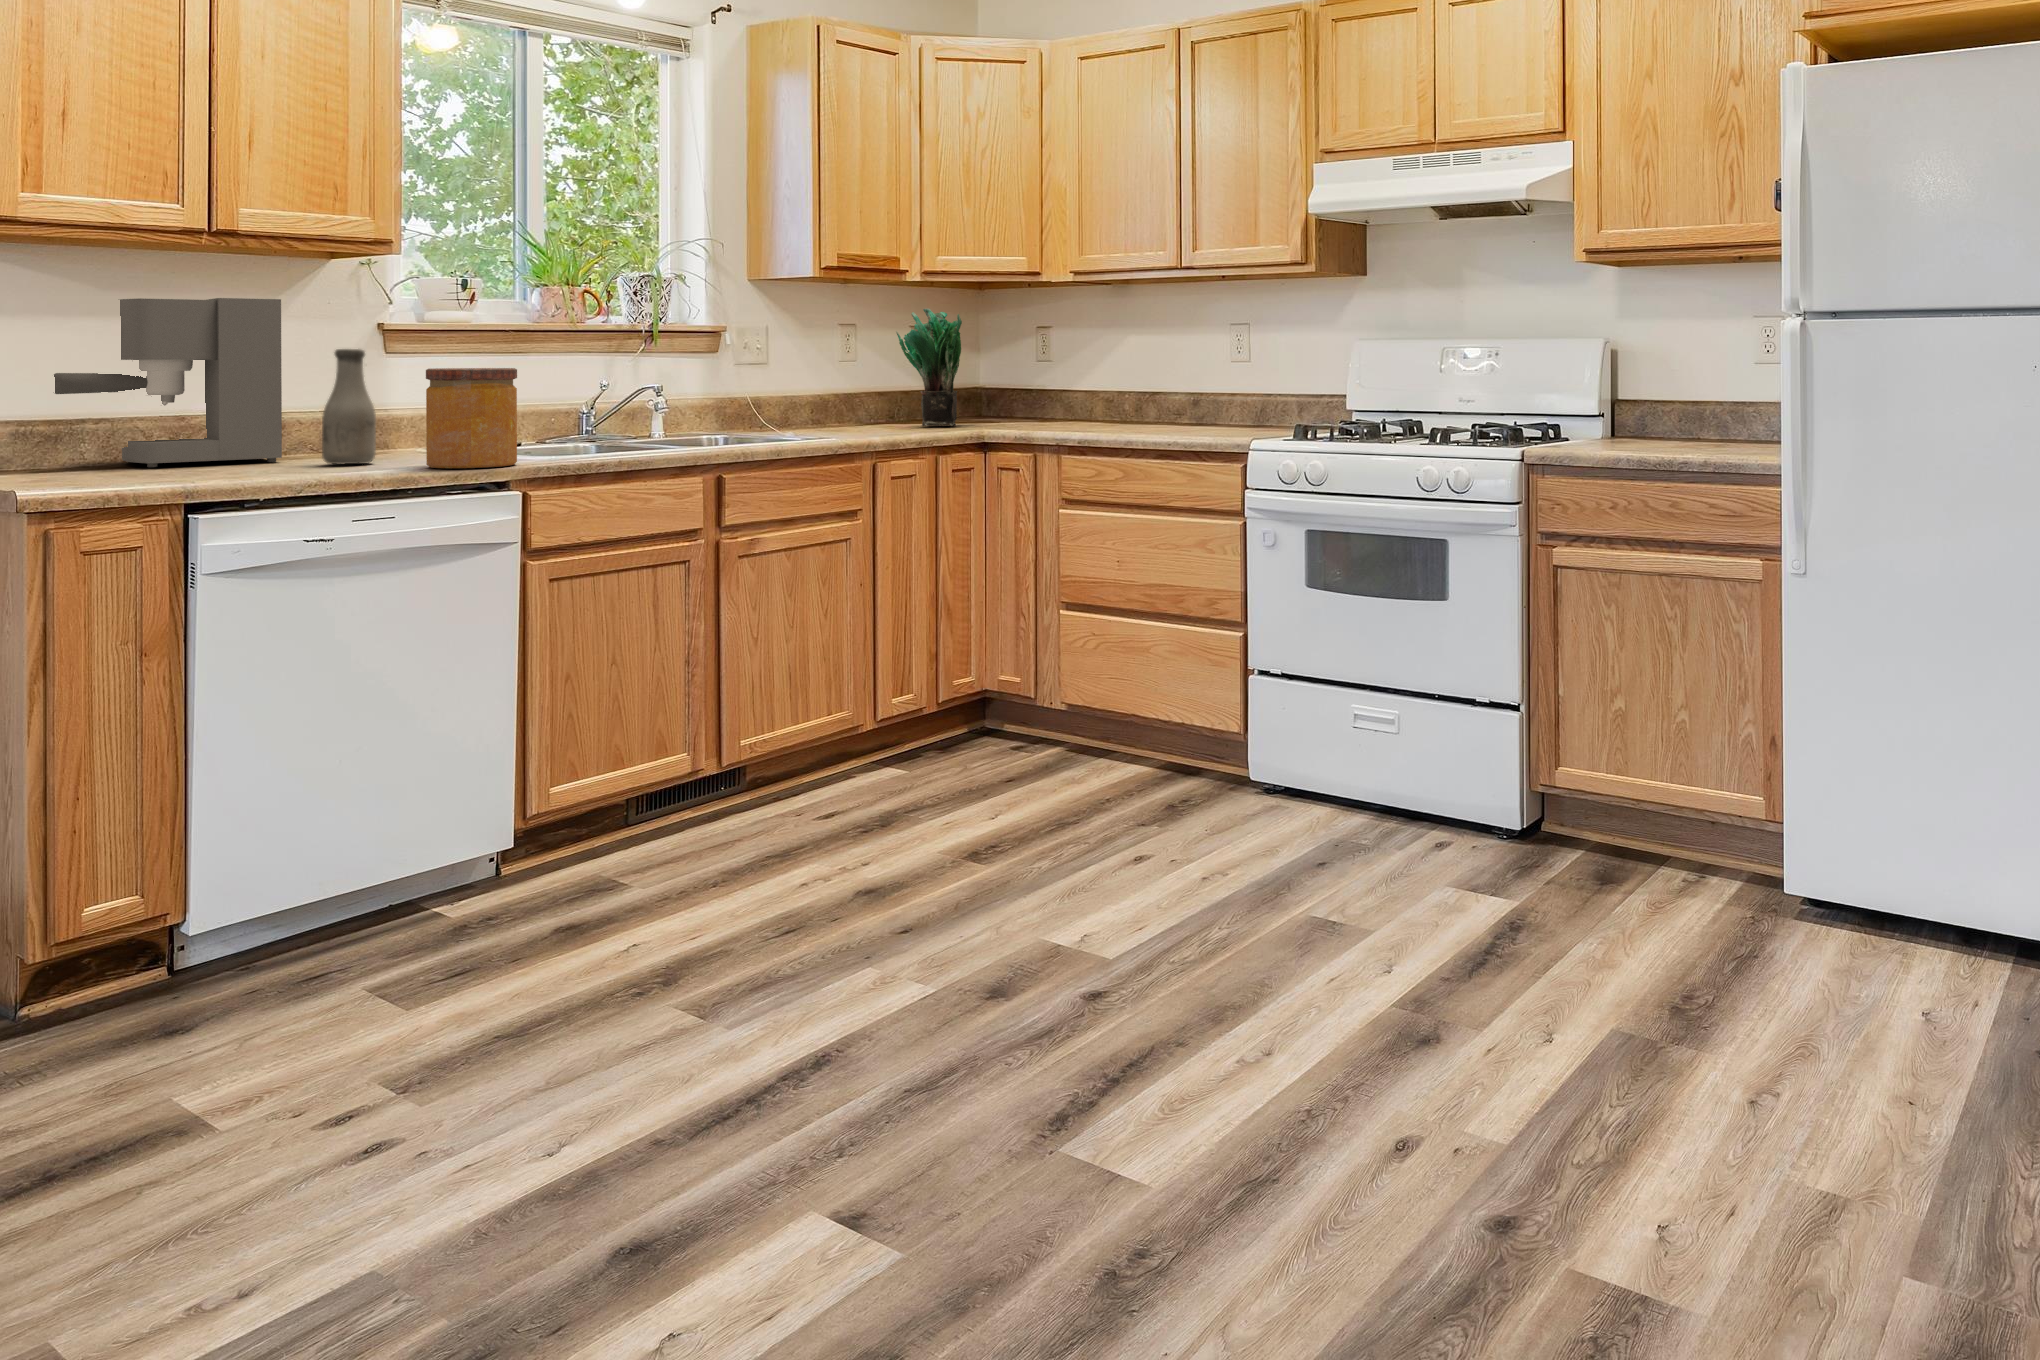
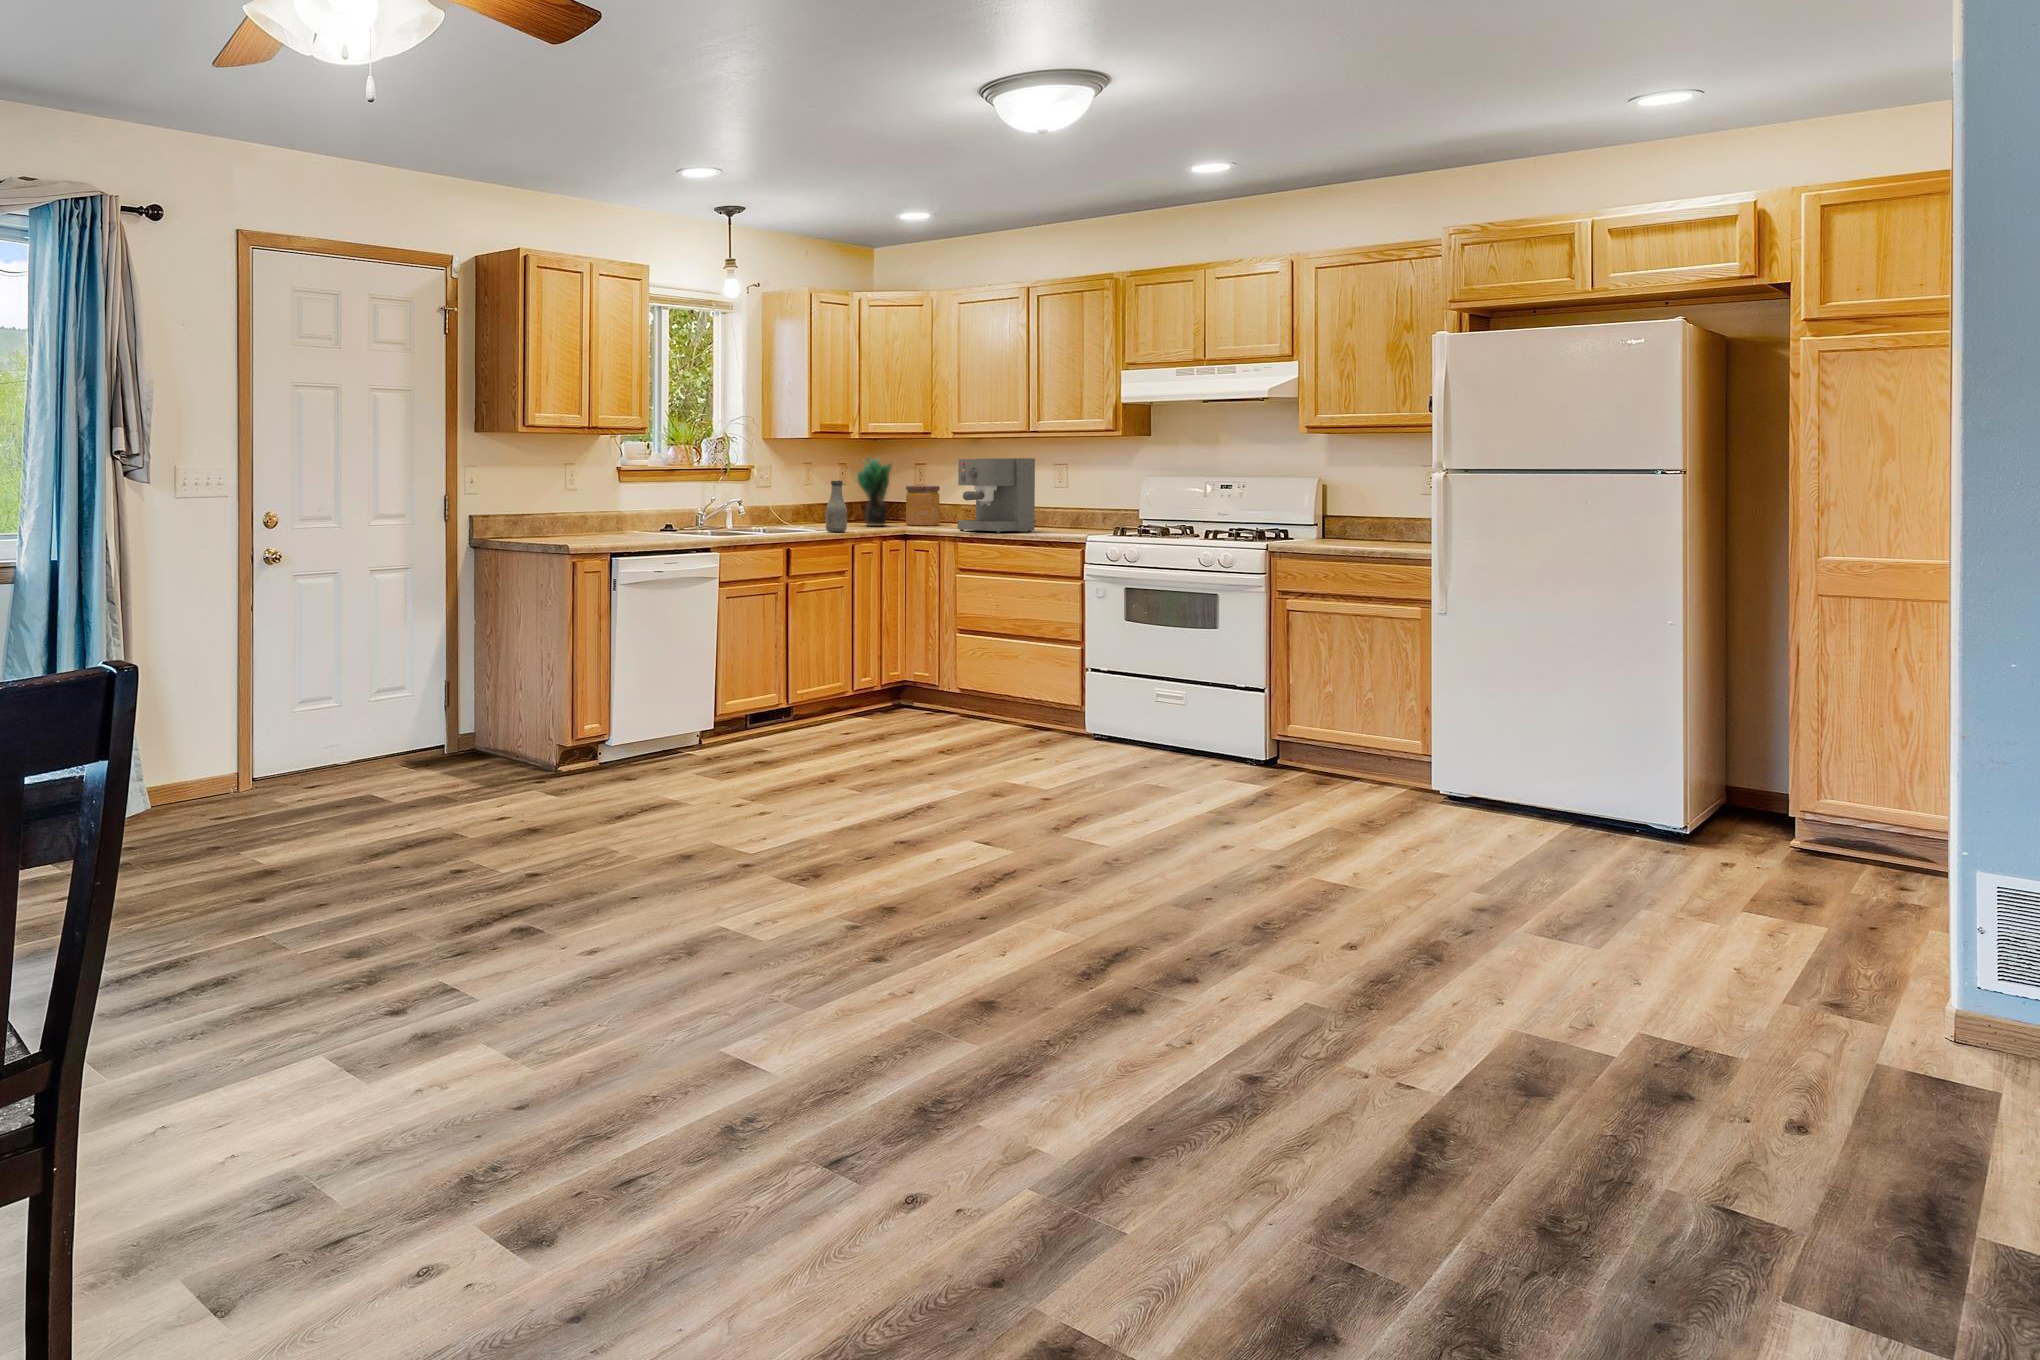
coffee maker: present [54,298,282,467] -> present [958,458,1035,533]
bottle: present [322,349,376,464] -> present [826,481,847,532]
jar: present [426,368,517,468] -> present [906,486,940,525]

